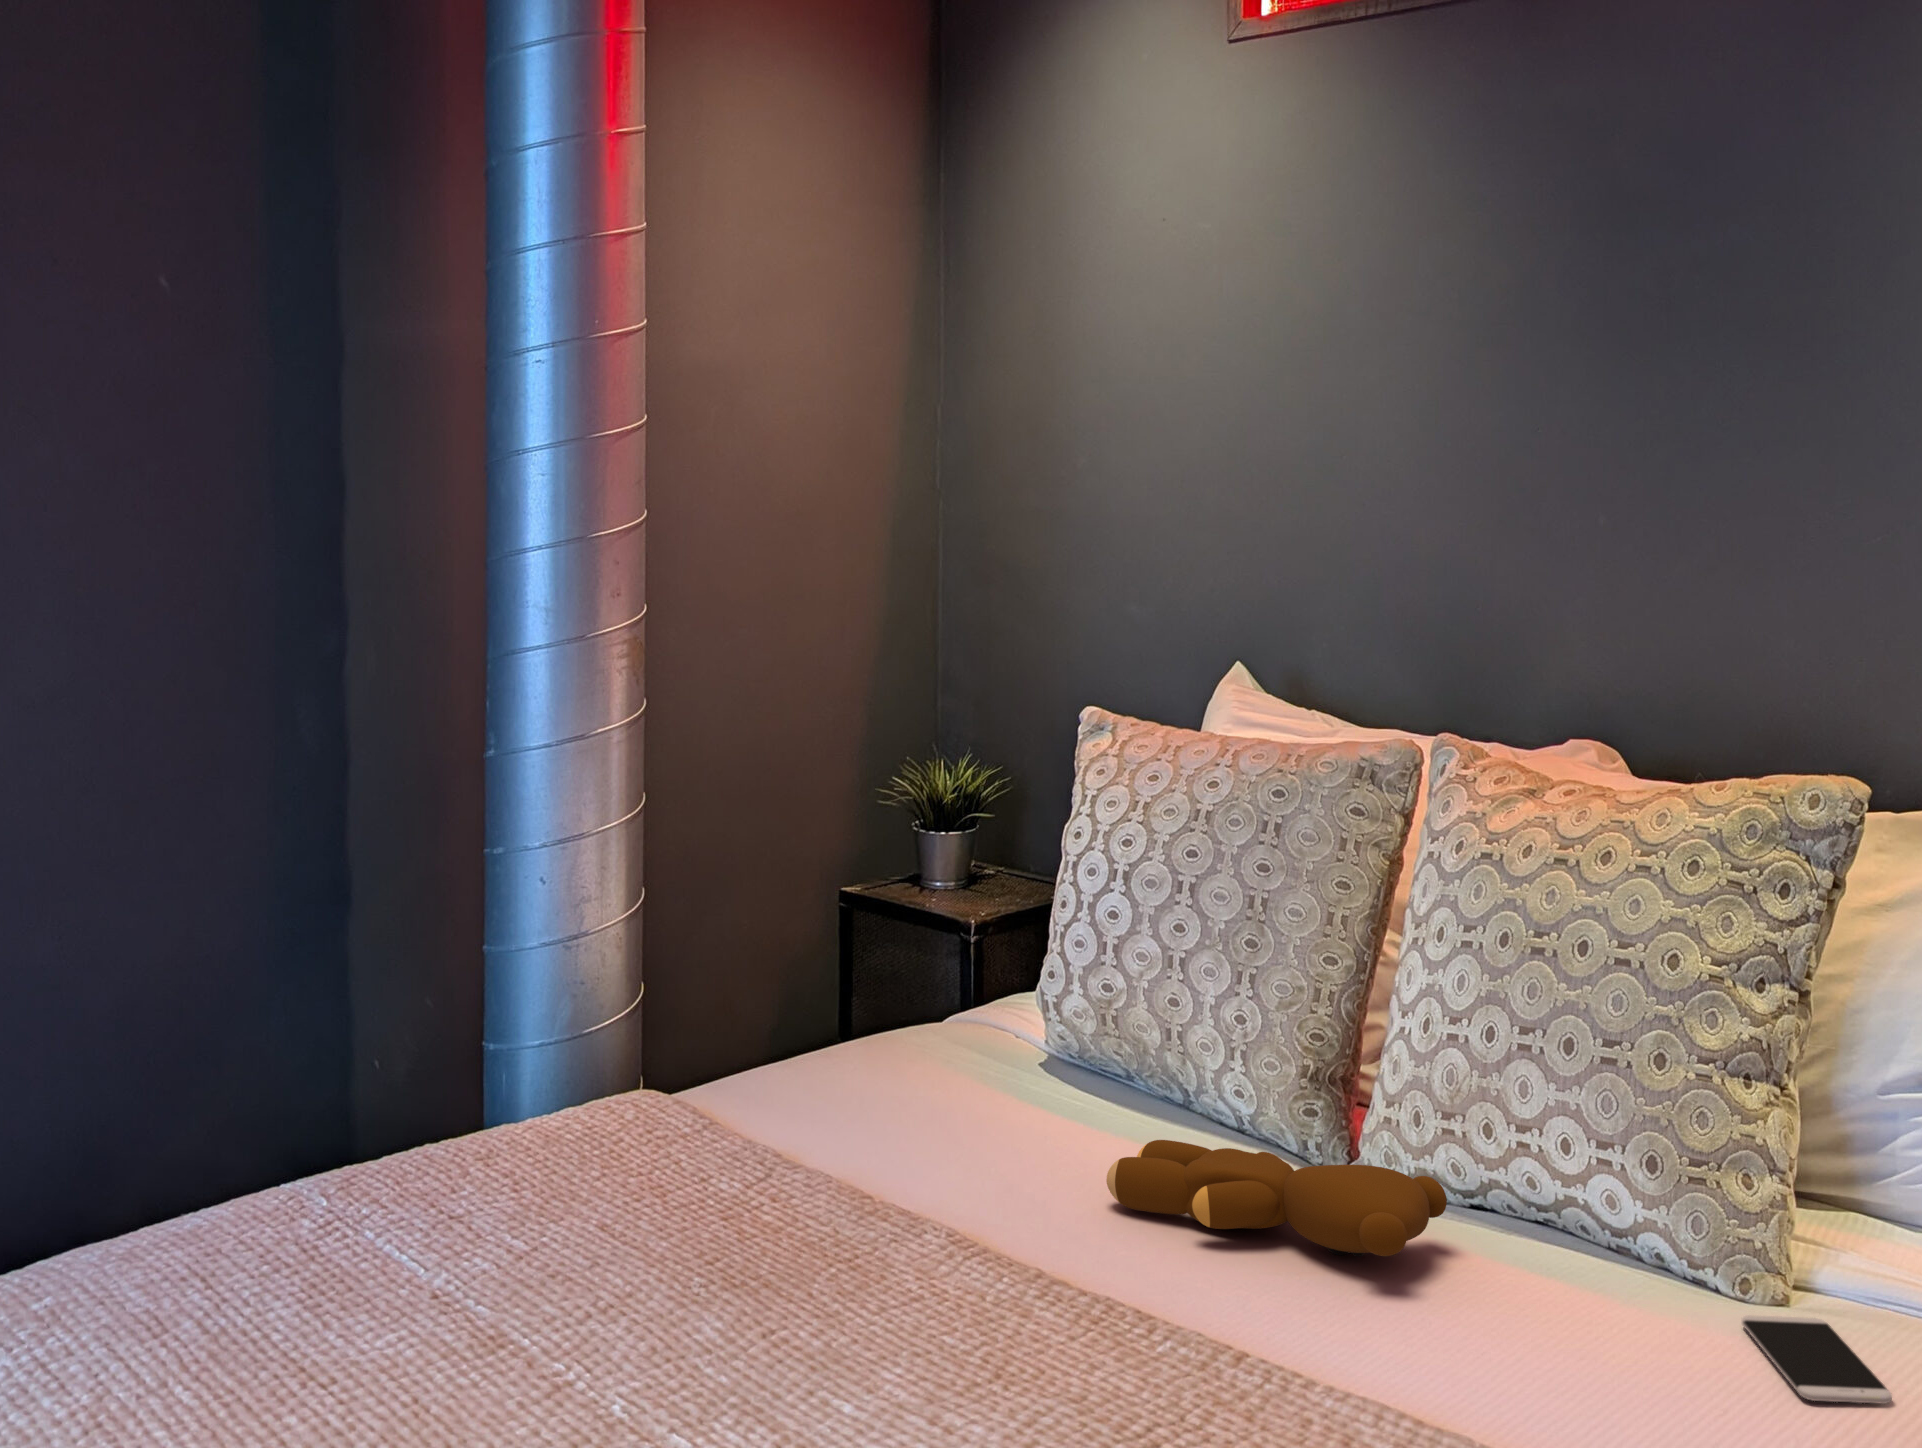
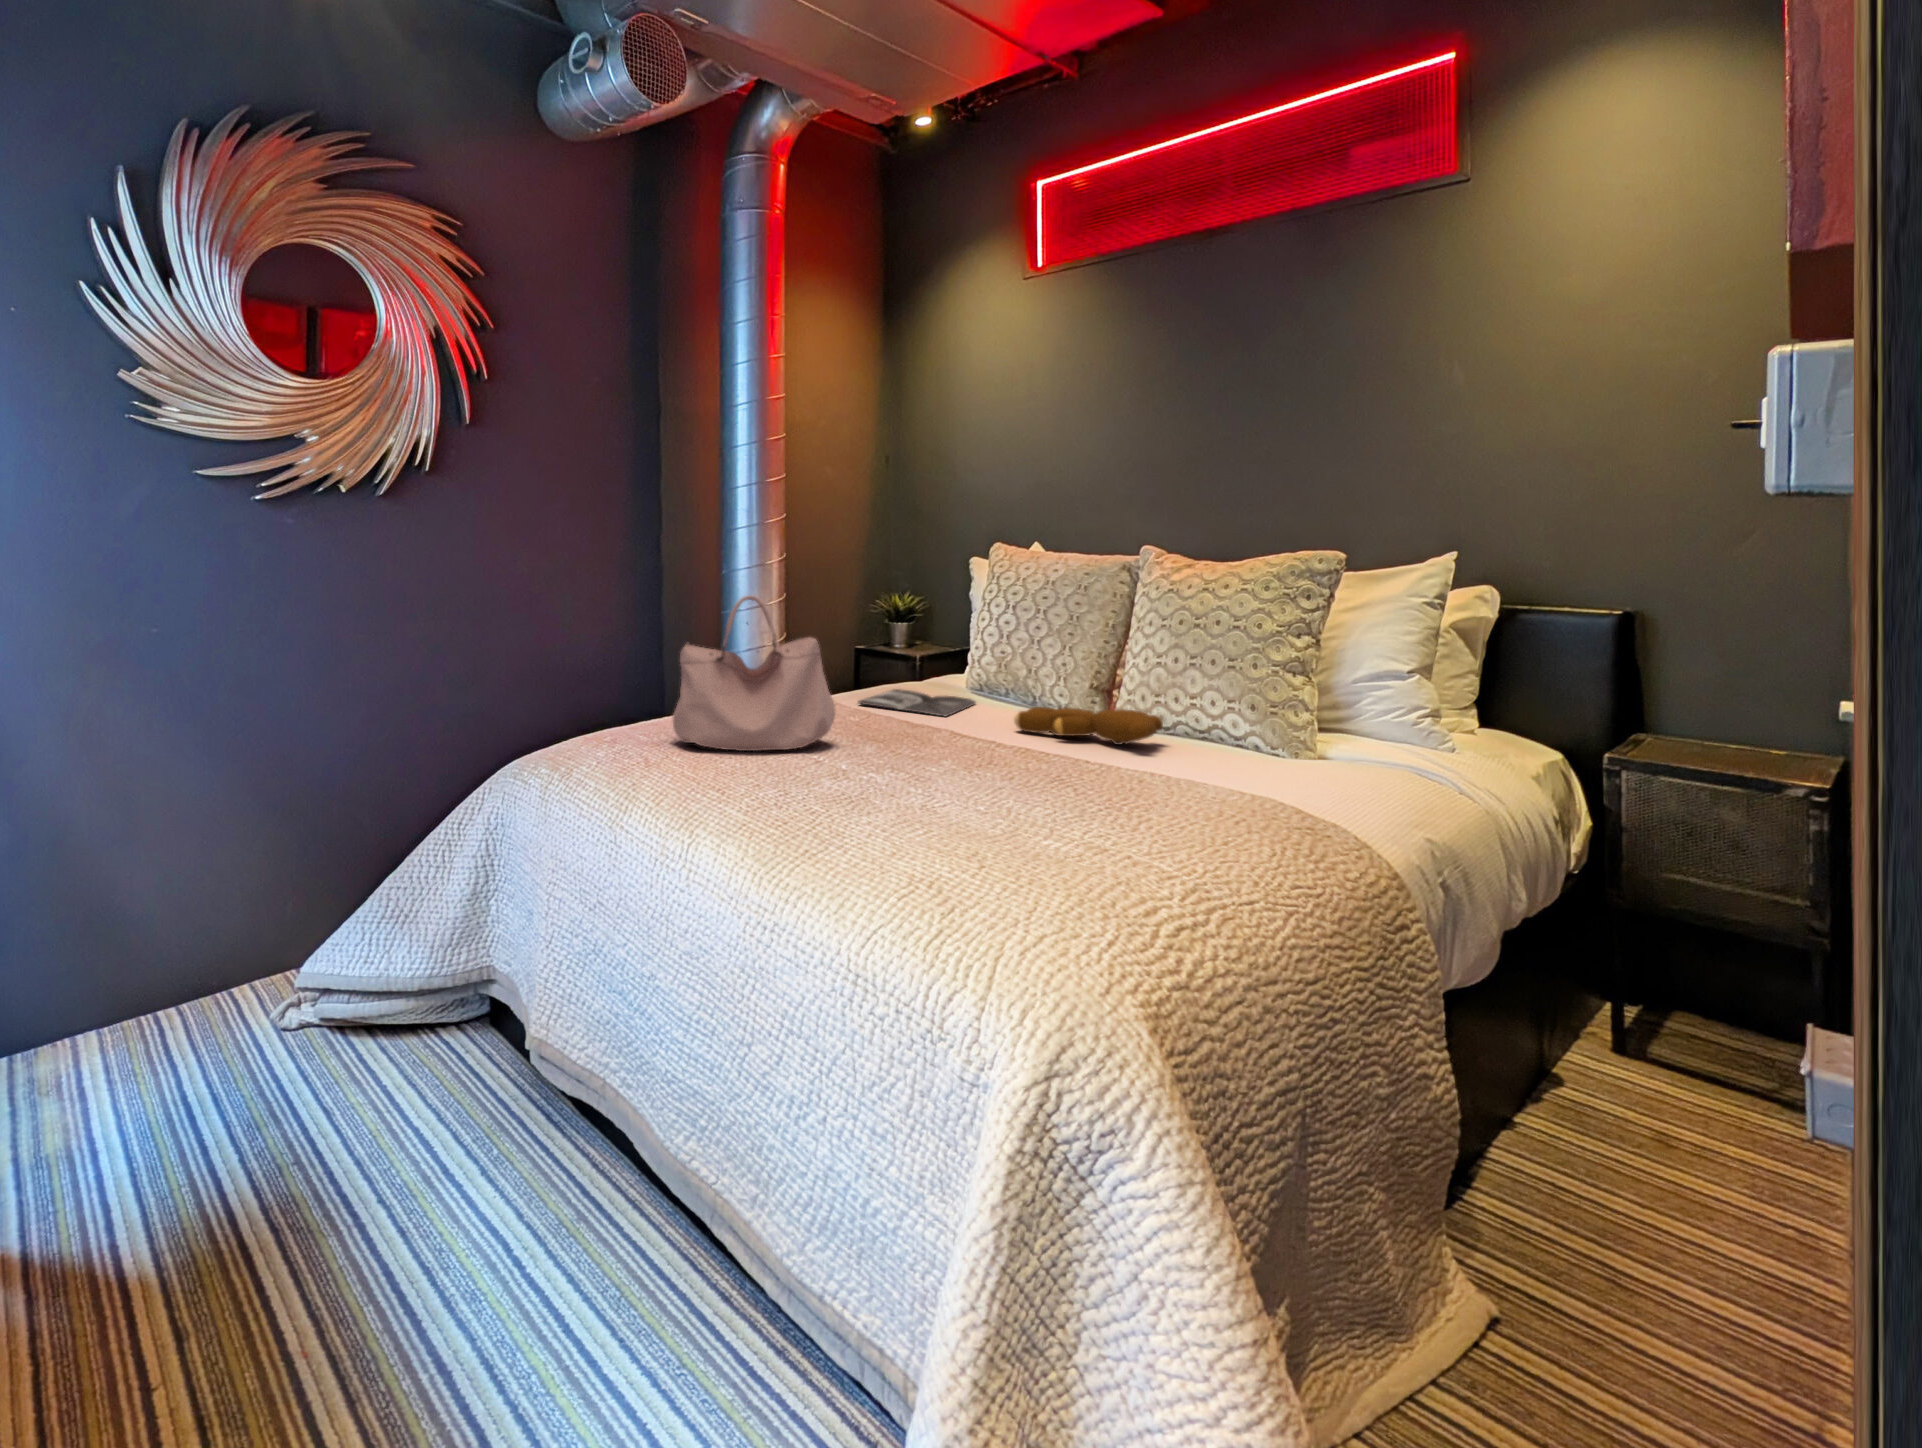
handbag: none [184,921,621,1351] -> present [672,595,835,751]
magazine: none [765,1053,1050,1152] -> present [858,689,976,716]
smartphone: present [1742,1315,1892,1404] -> none [1295,762,1362,785]

